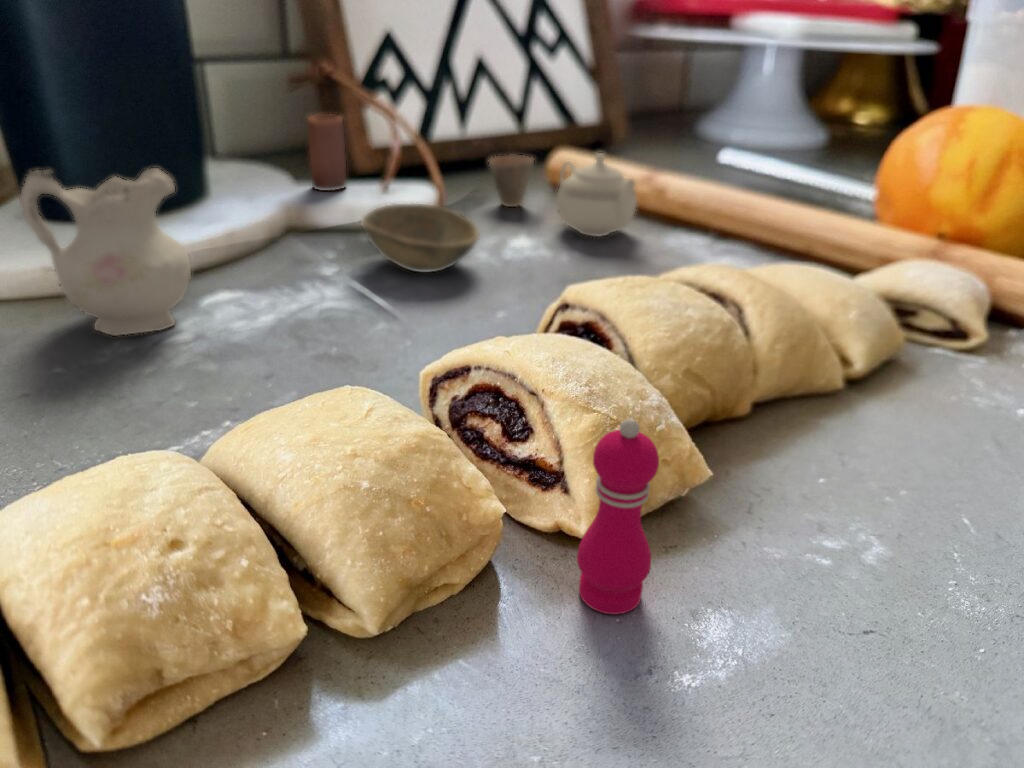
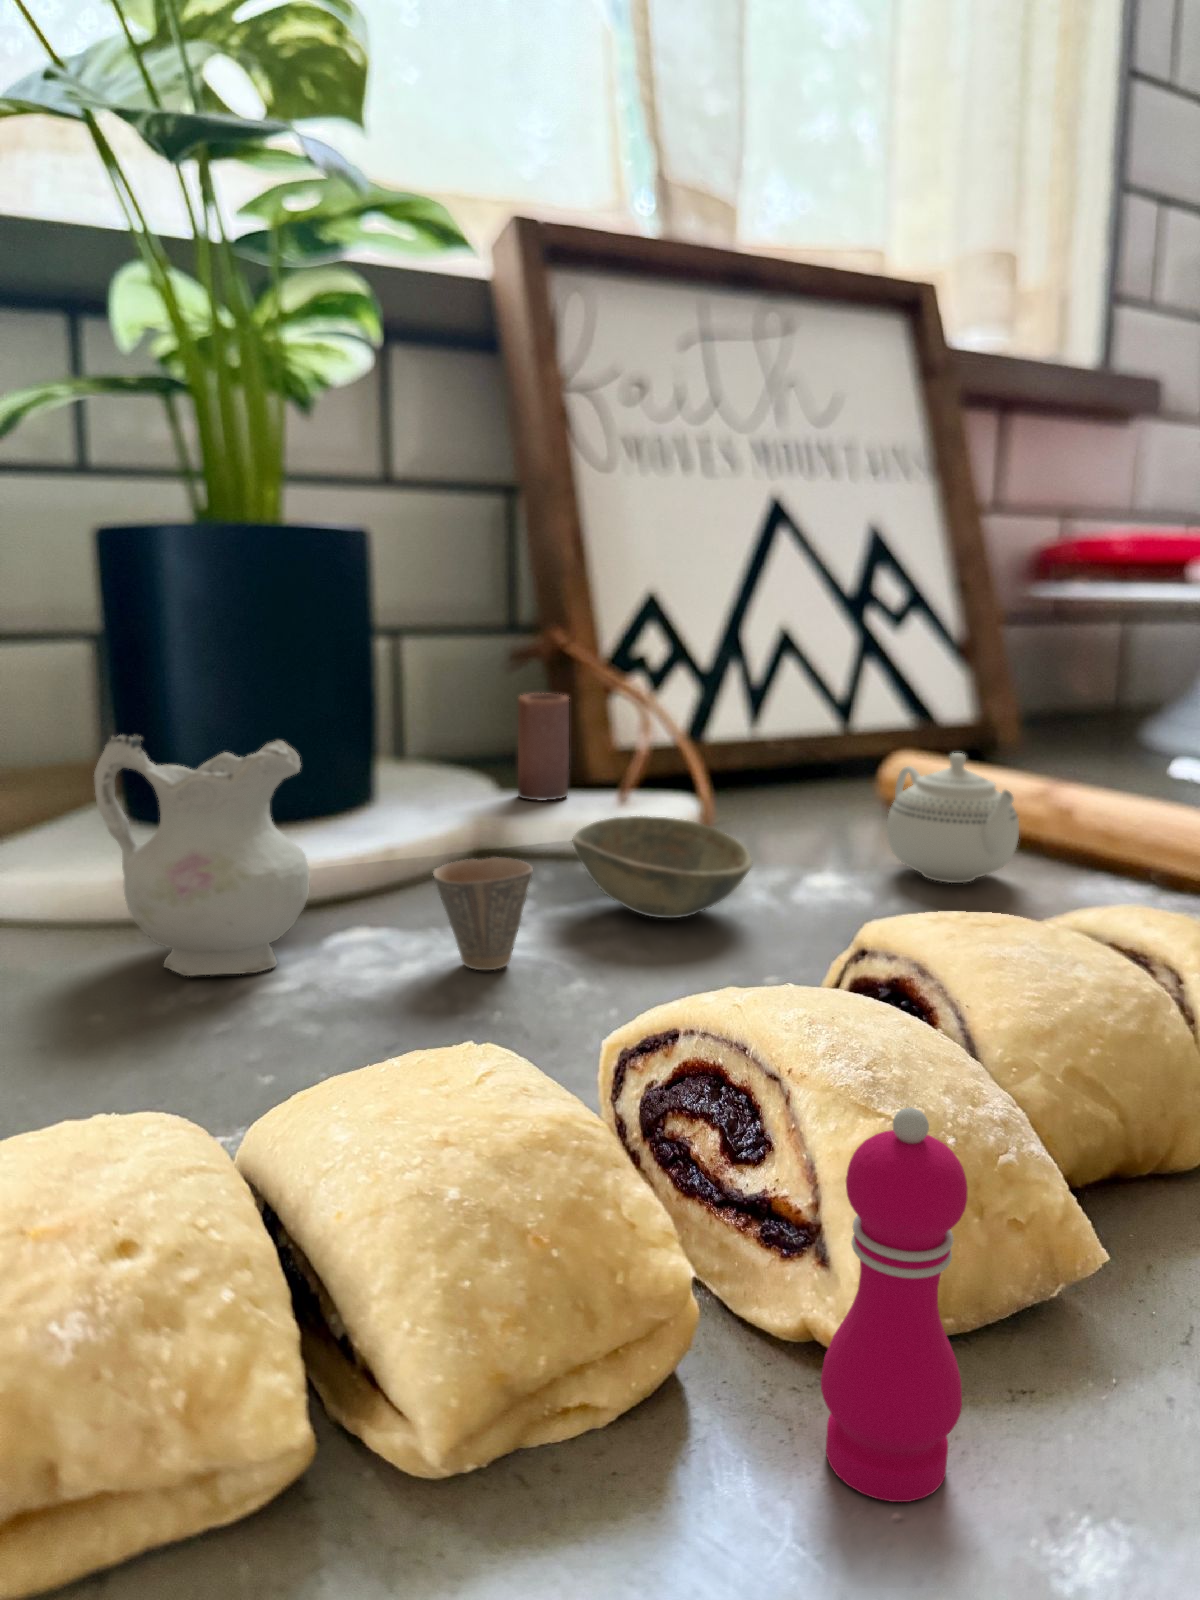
cup: present [489,155,534,207] -> present [433,858,533,970]

